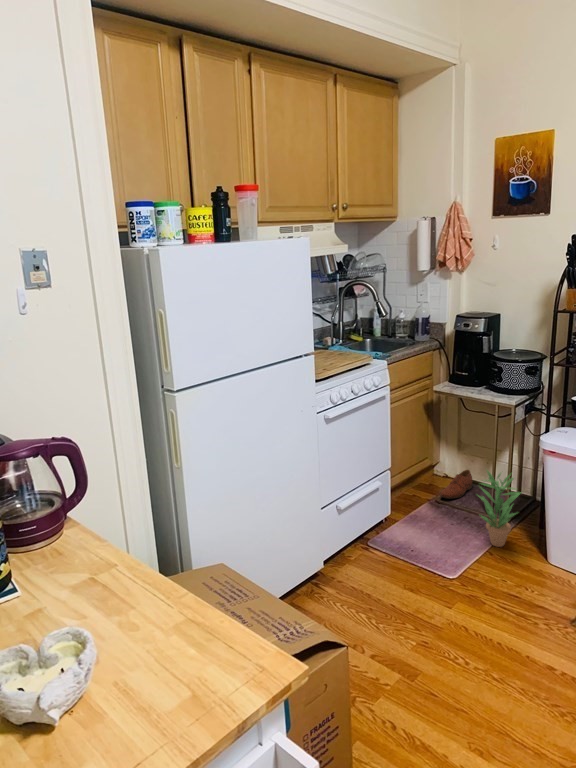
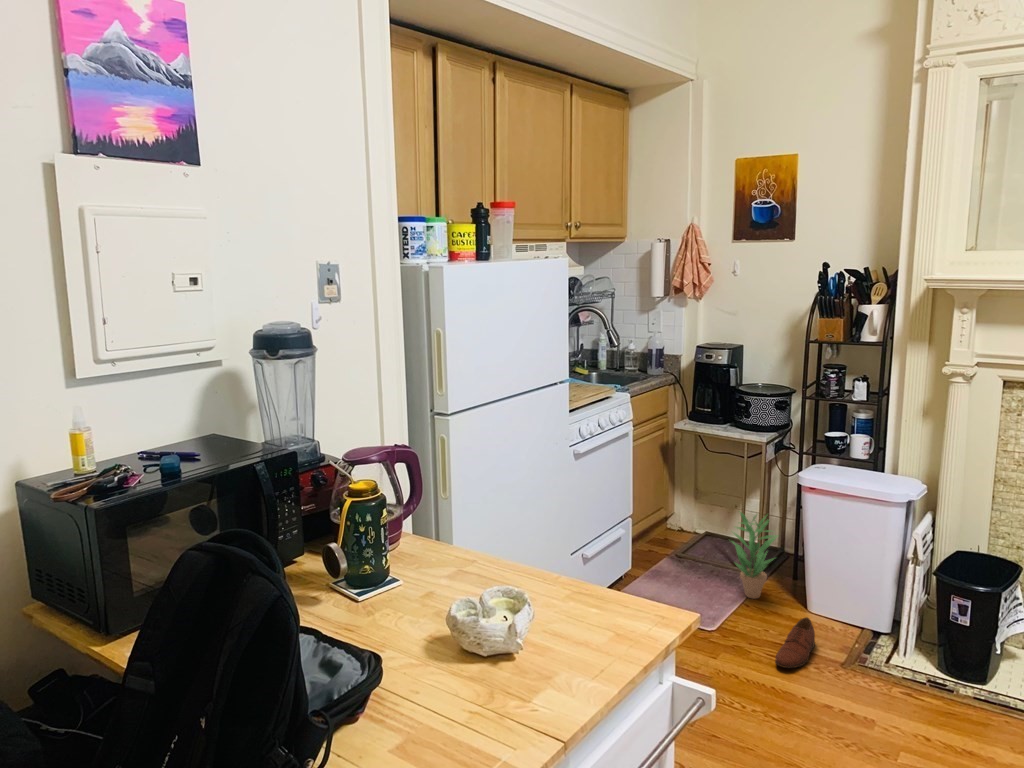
shoe: present [441,470,472,498] -> present [775,617,815,668]

